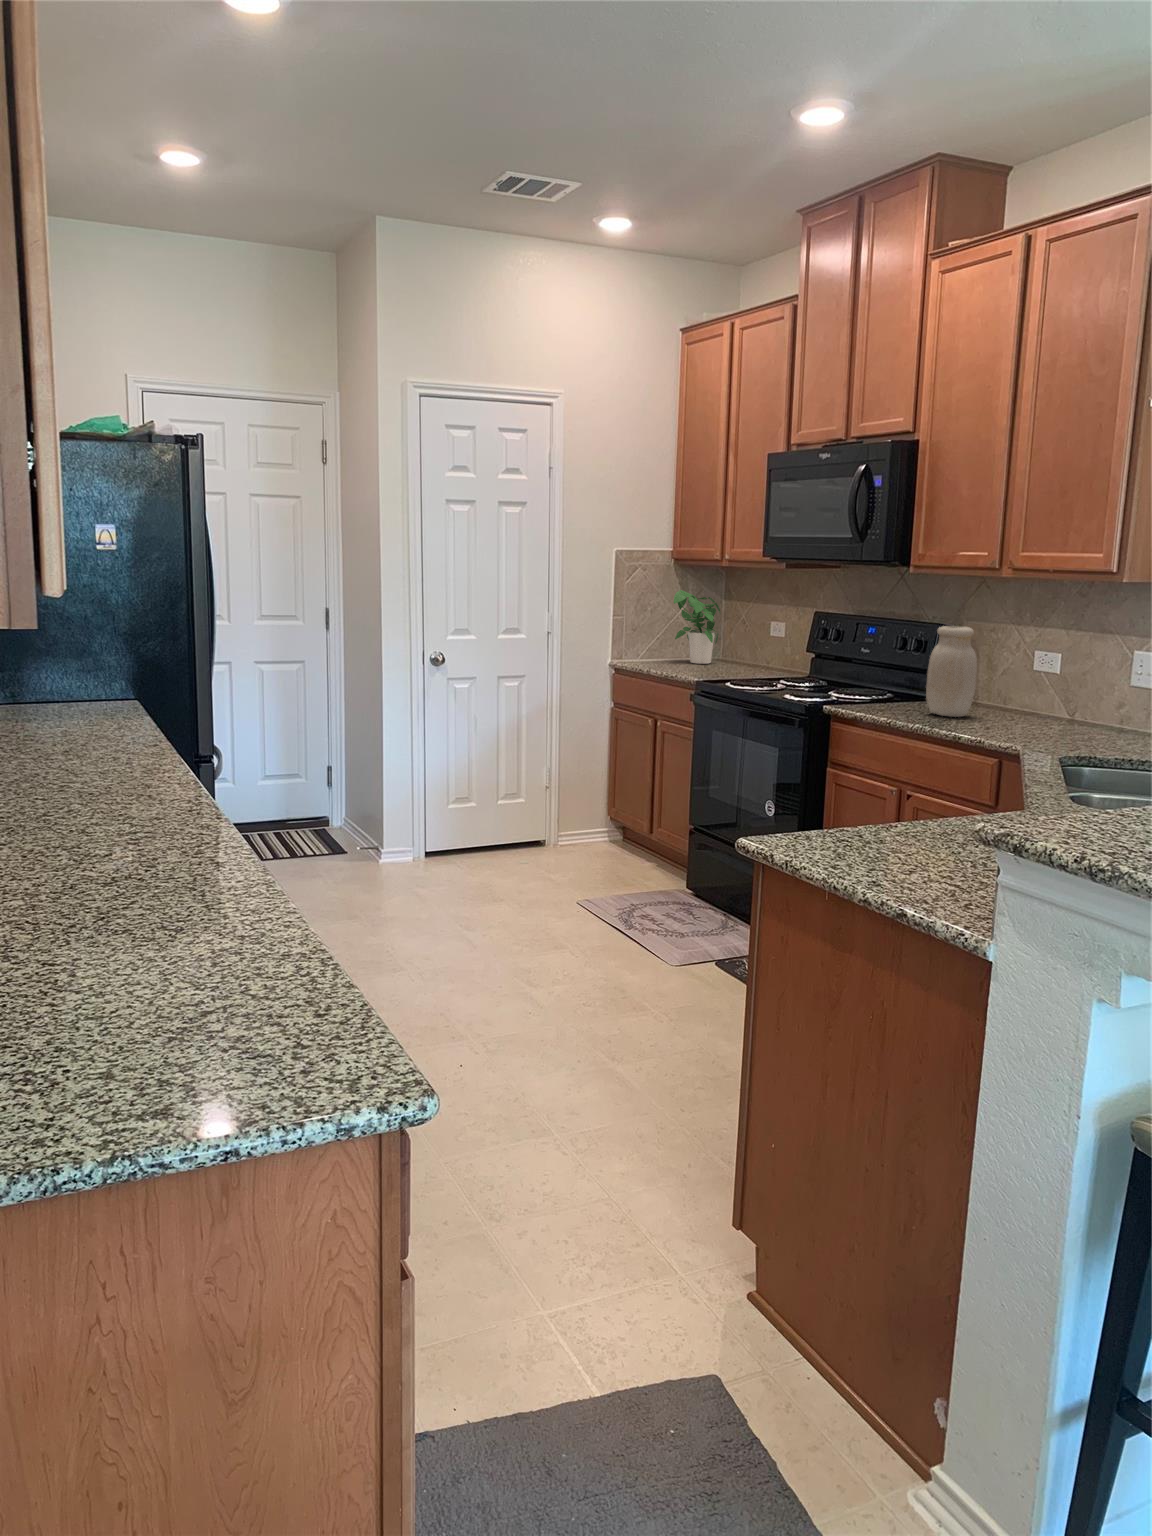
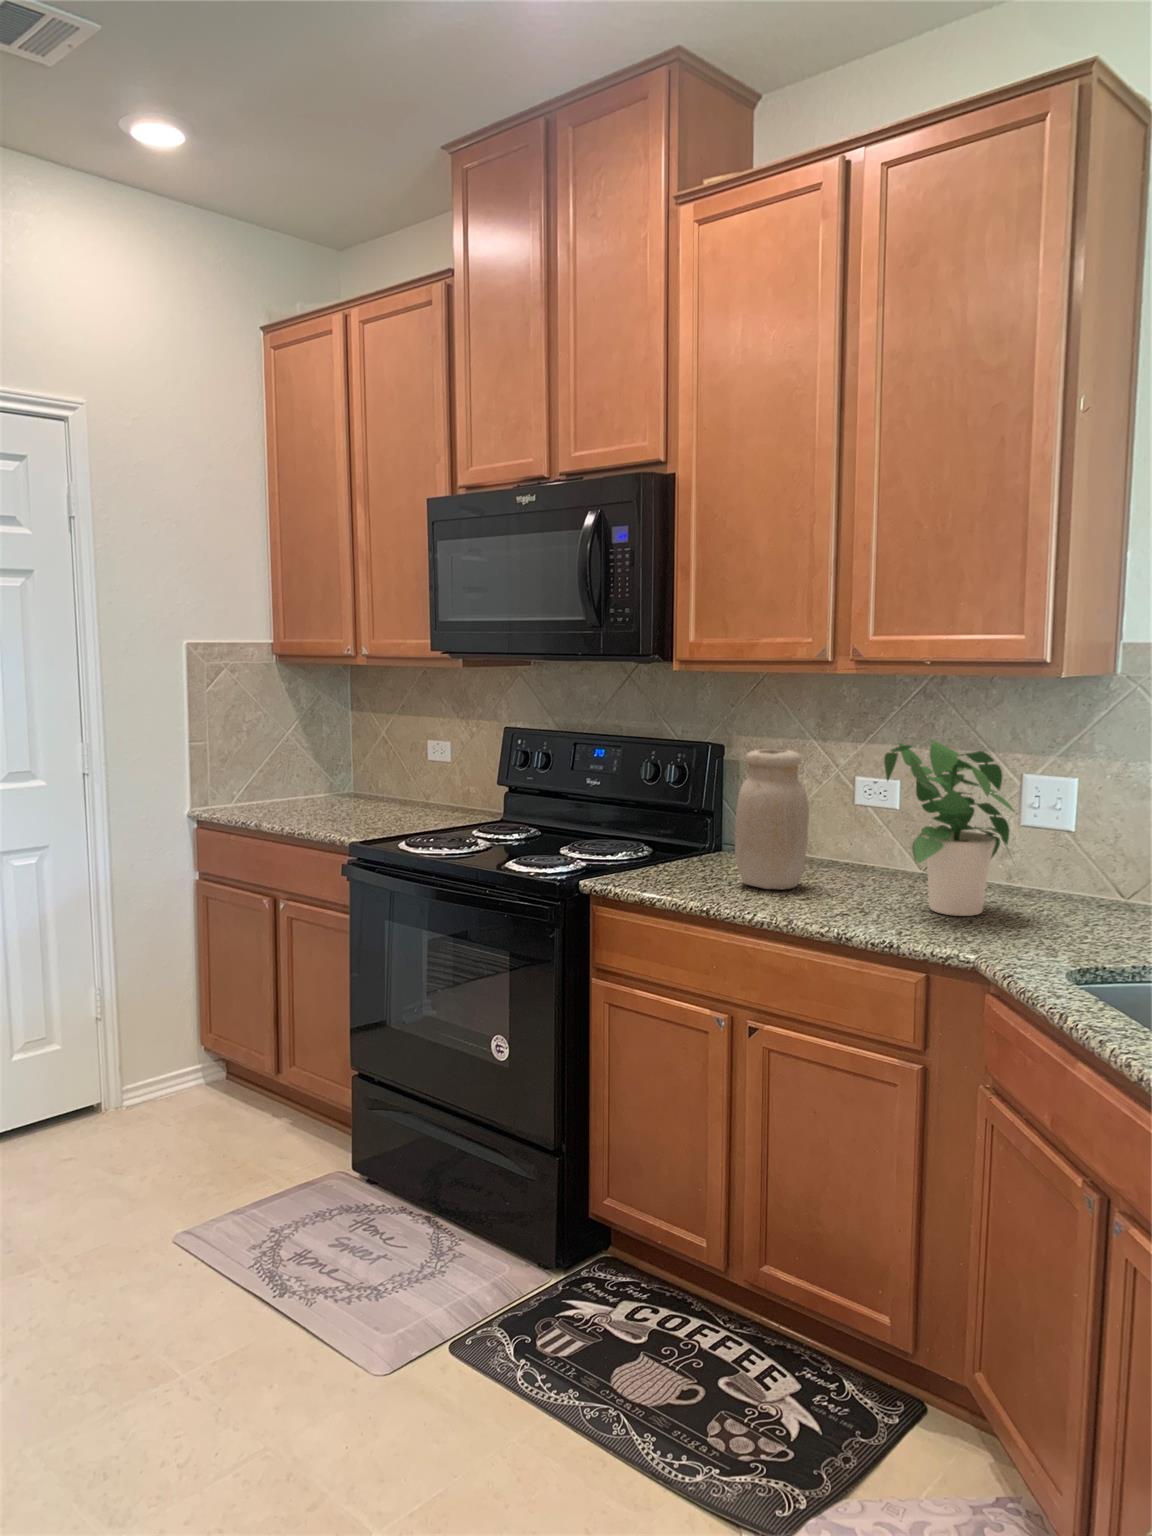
potted plant: present [674,590,720,664] -> present [884,740,1015,916]

